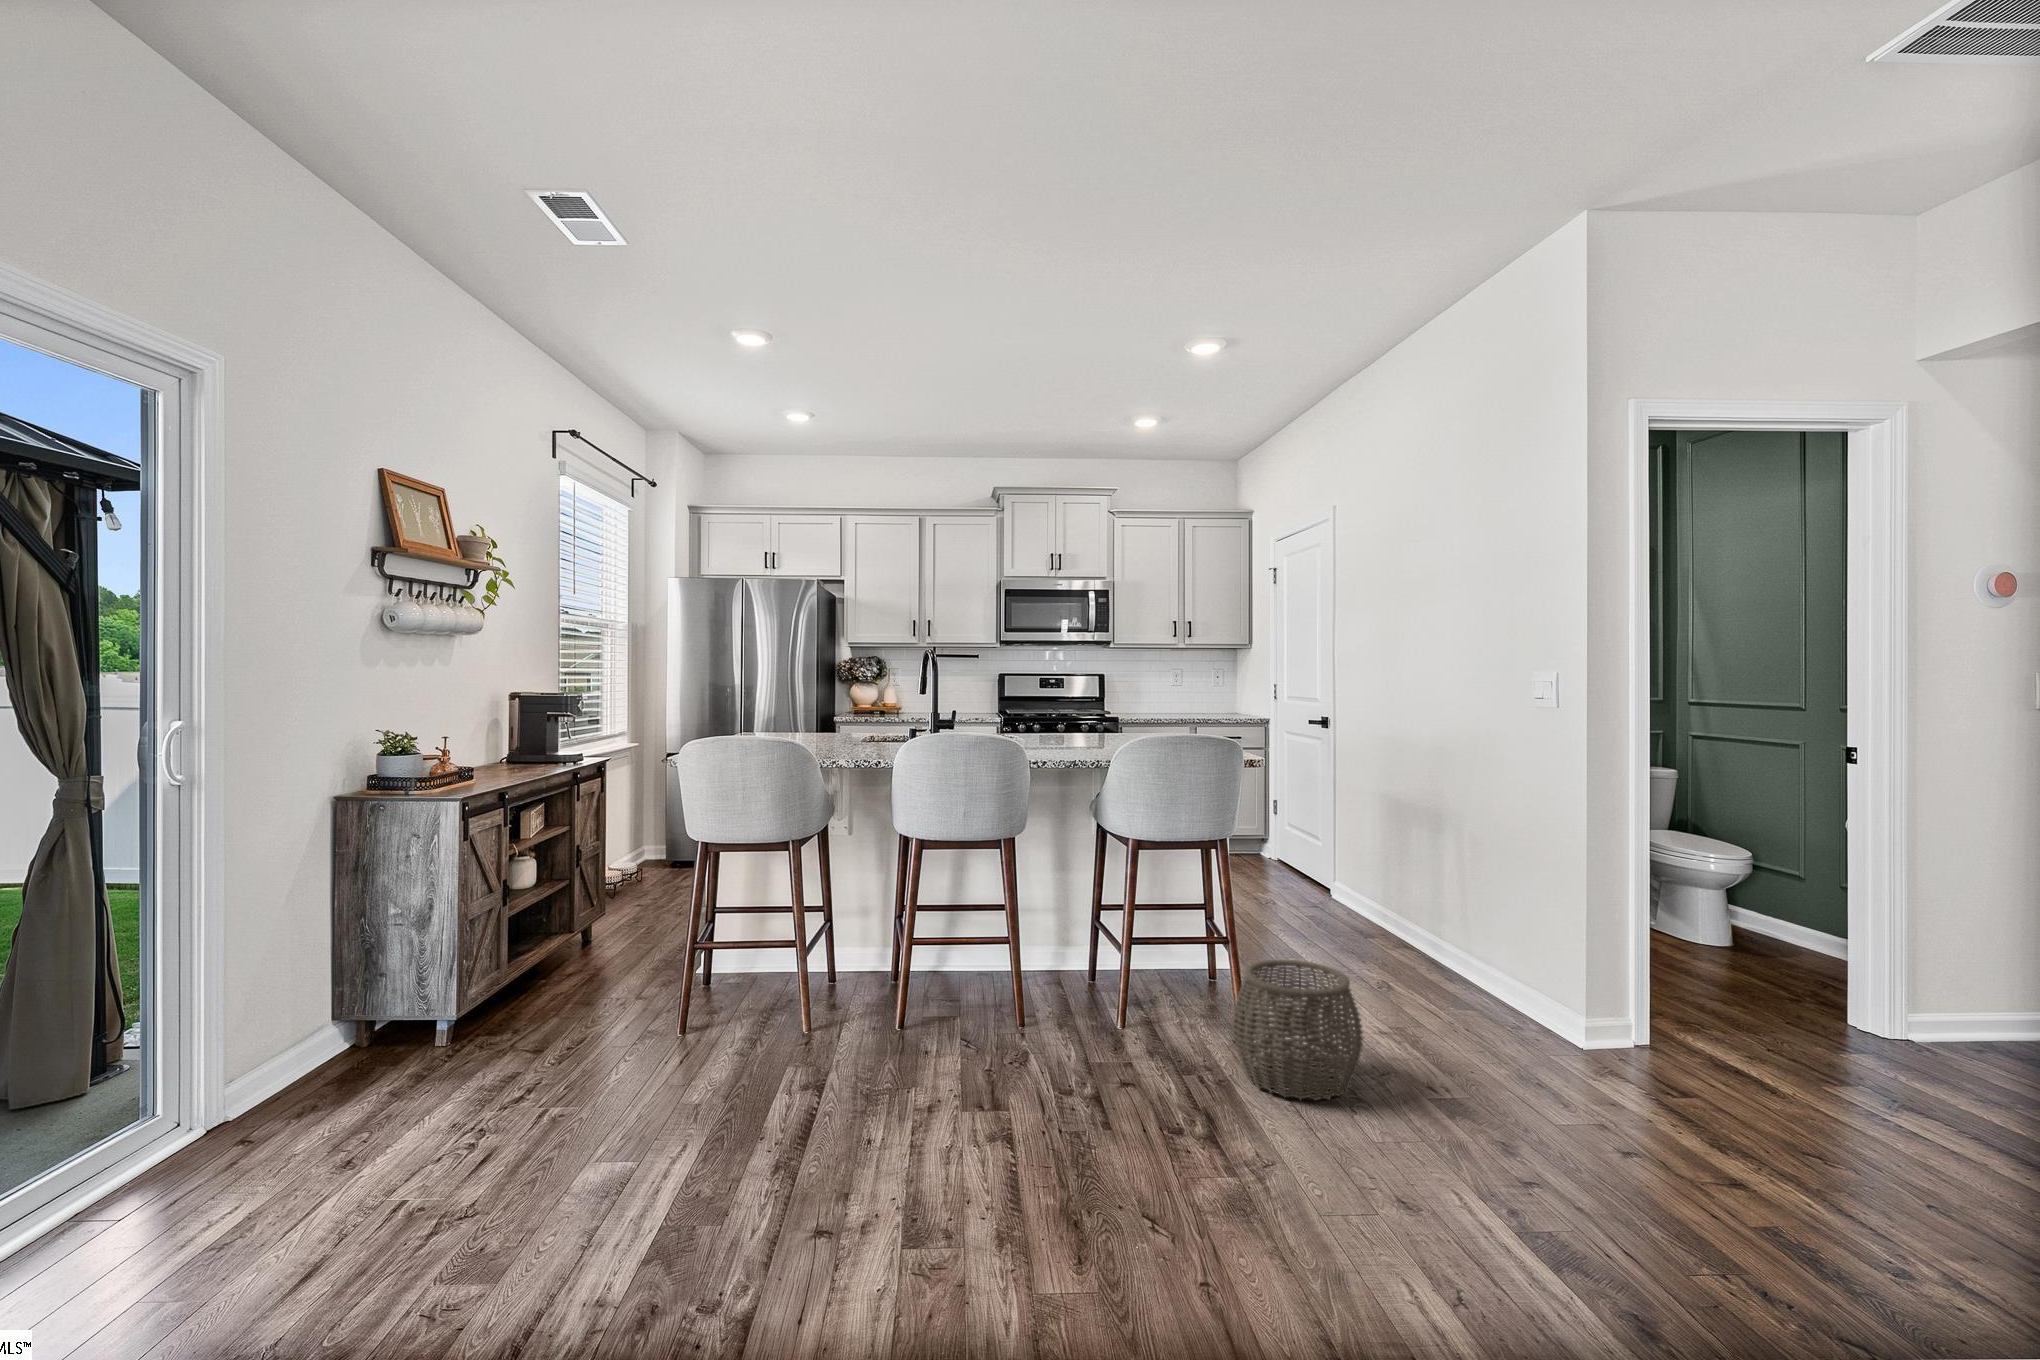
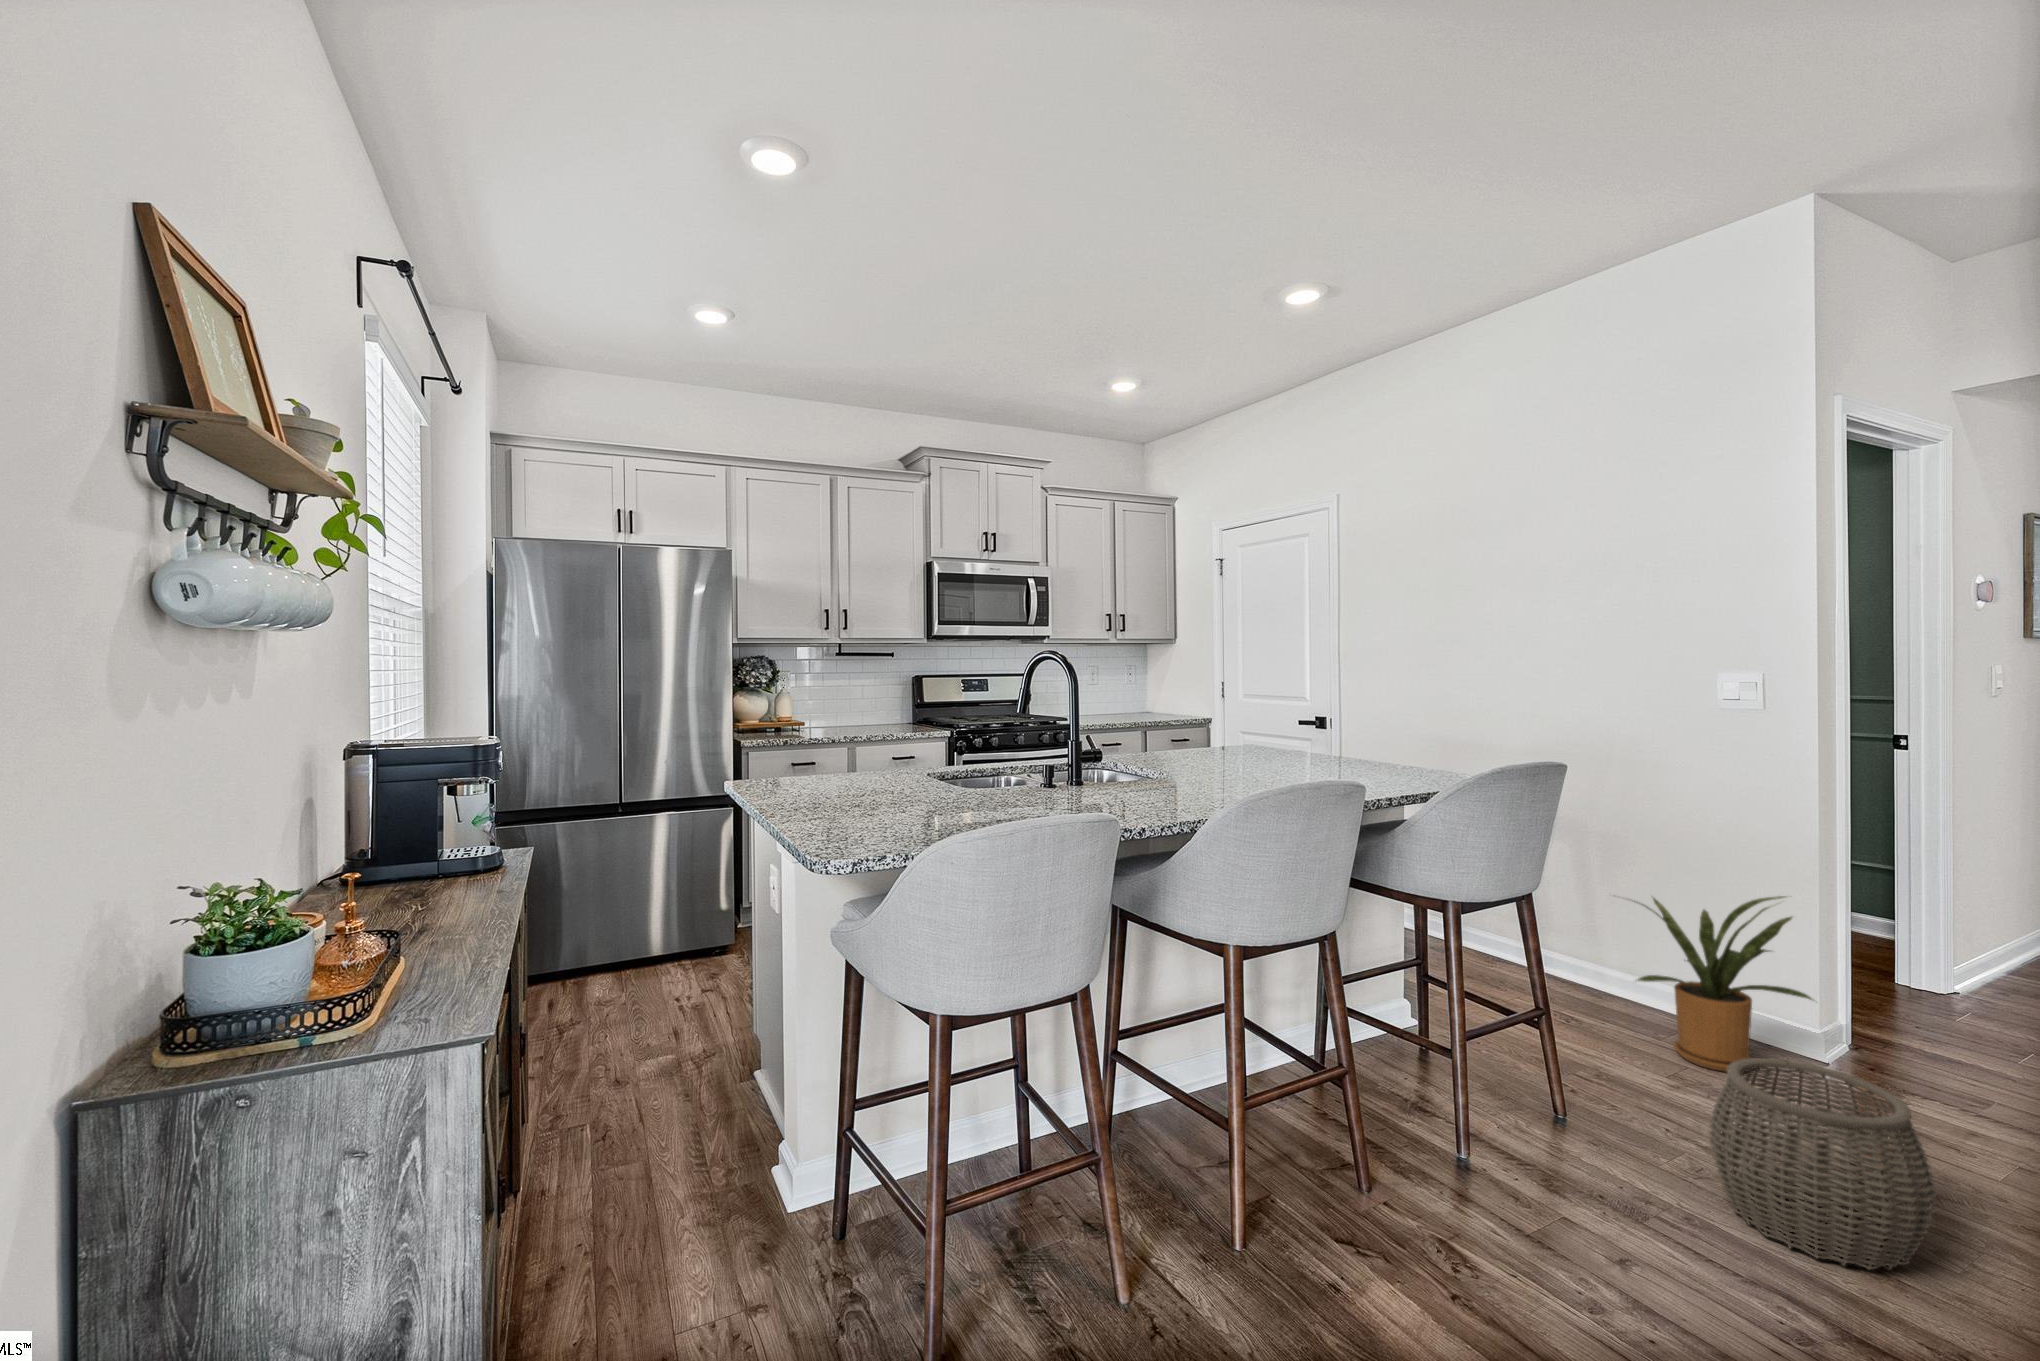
house plant: none [1379,861,1525,1018] -> present [1637,896,1812,1072]

